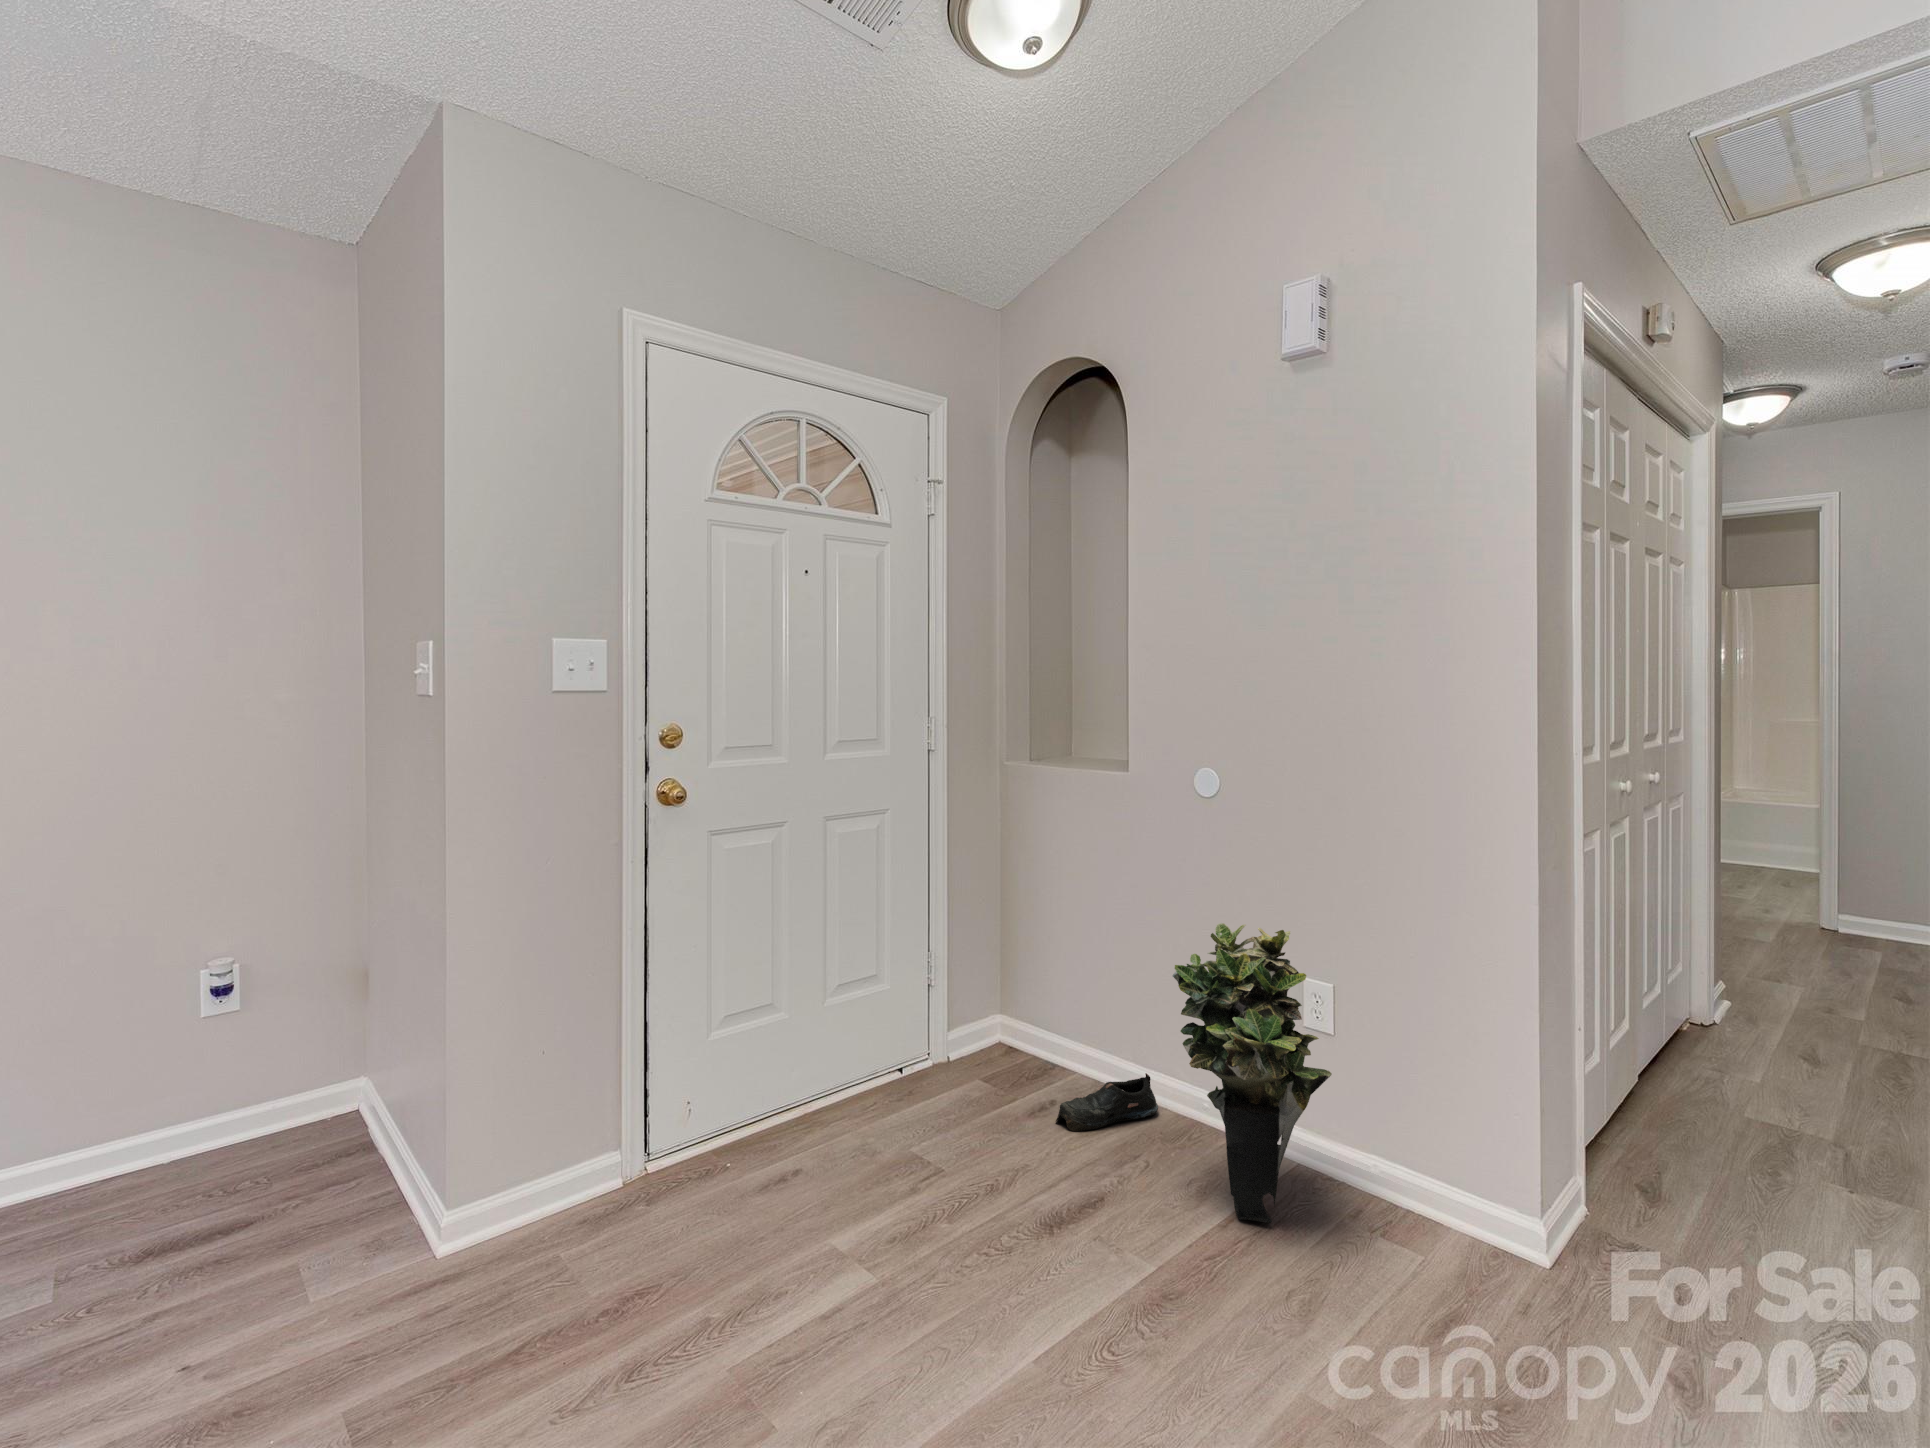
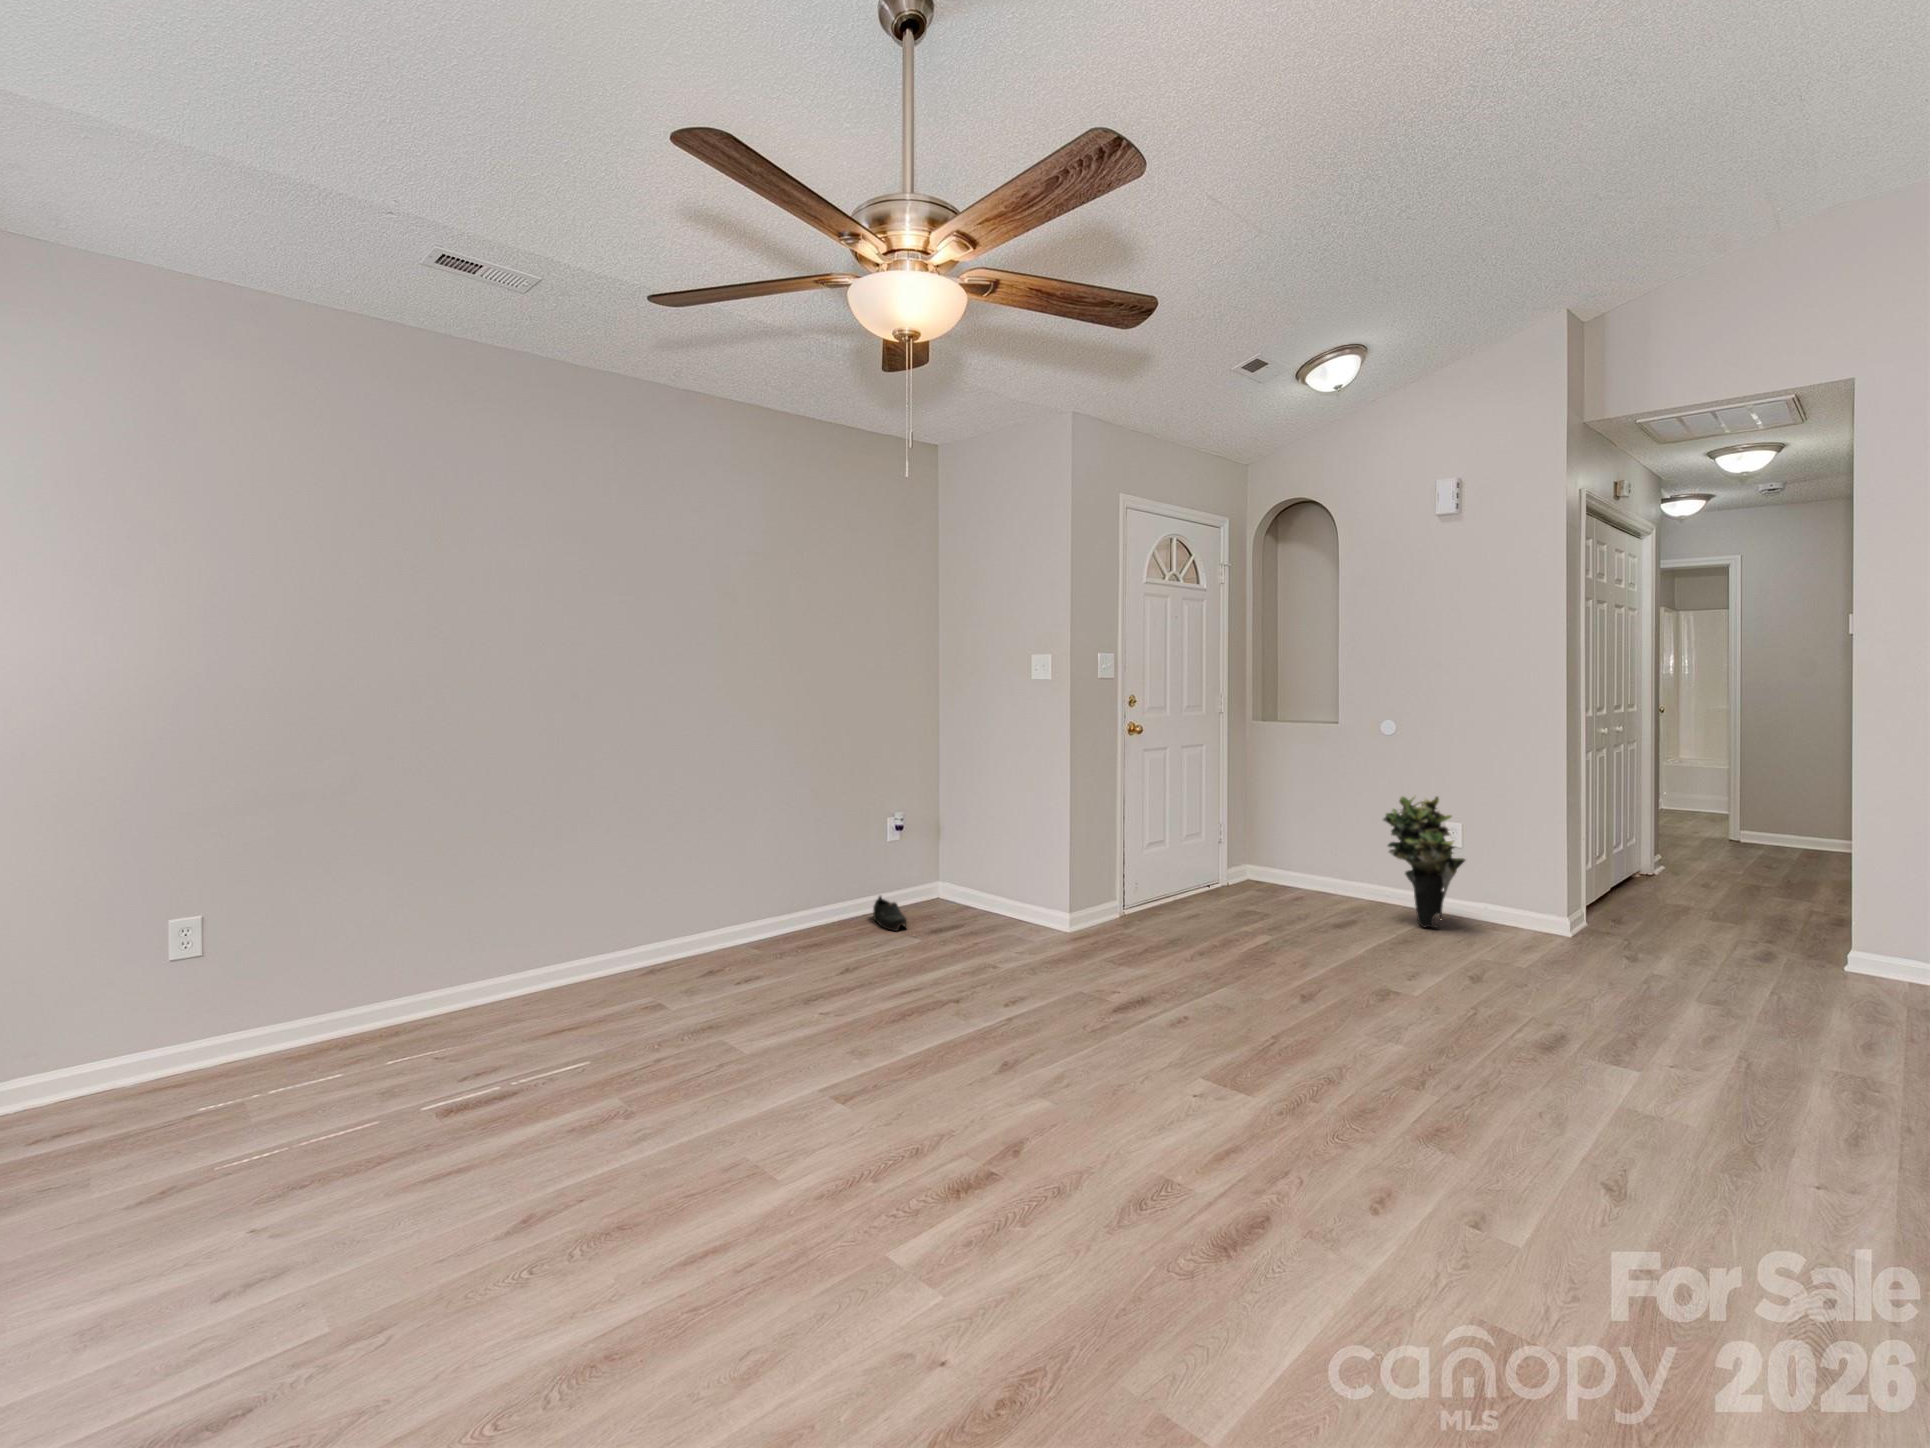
shoe: present [1056,1073,1158,1131] -> present [873,896,907,931]

